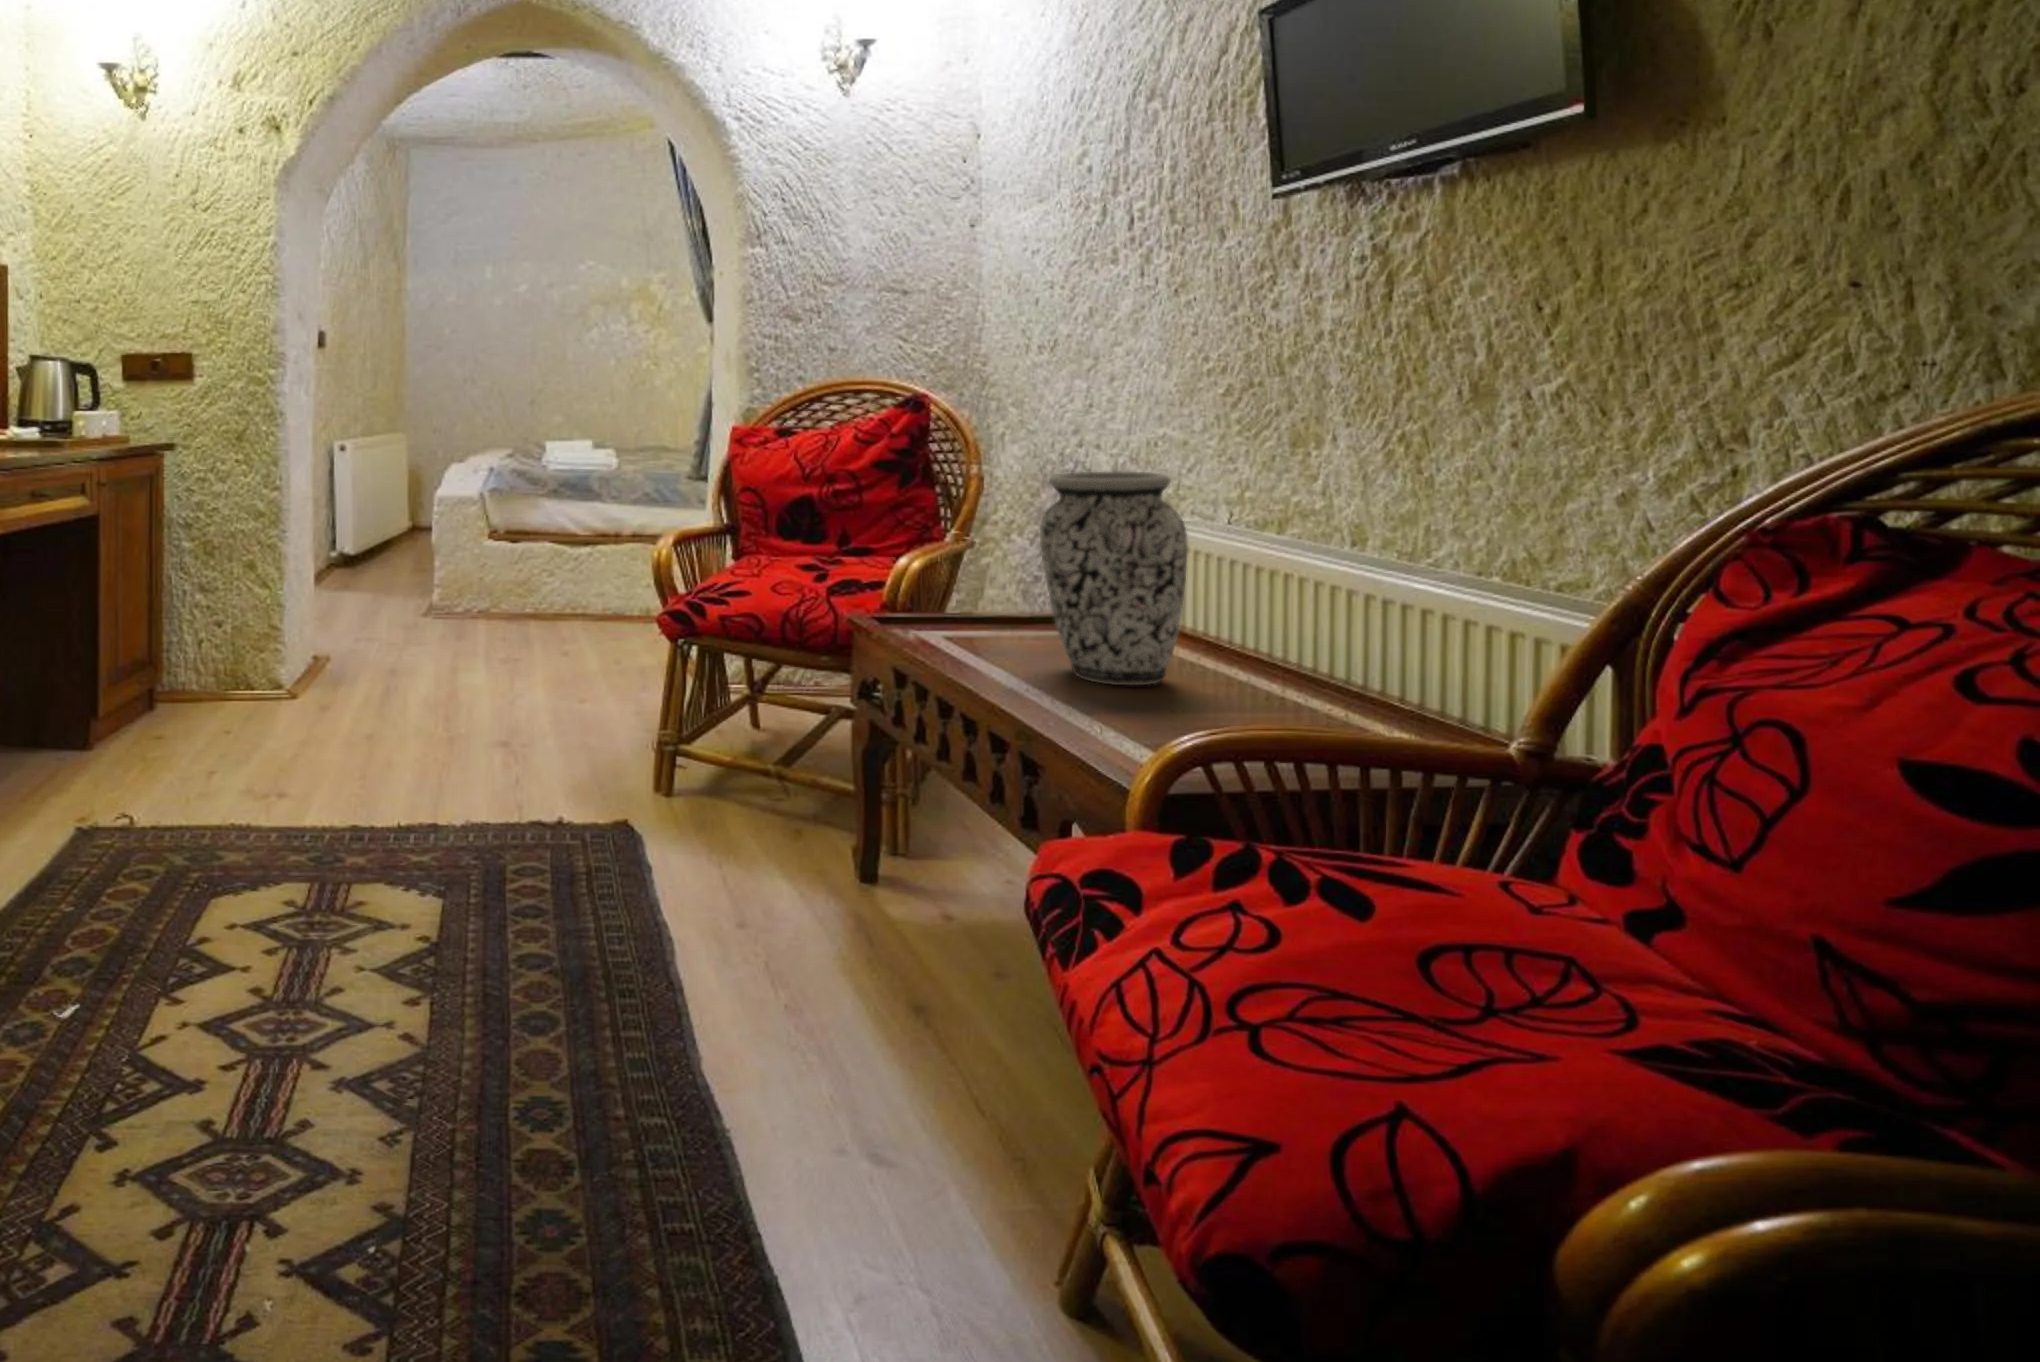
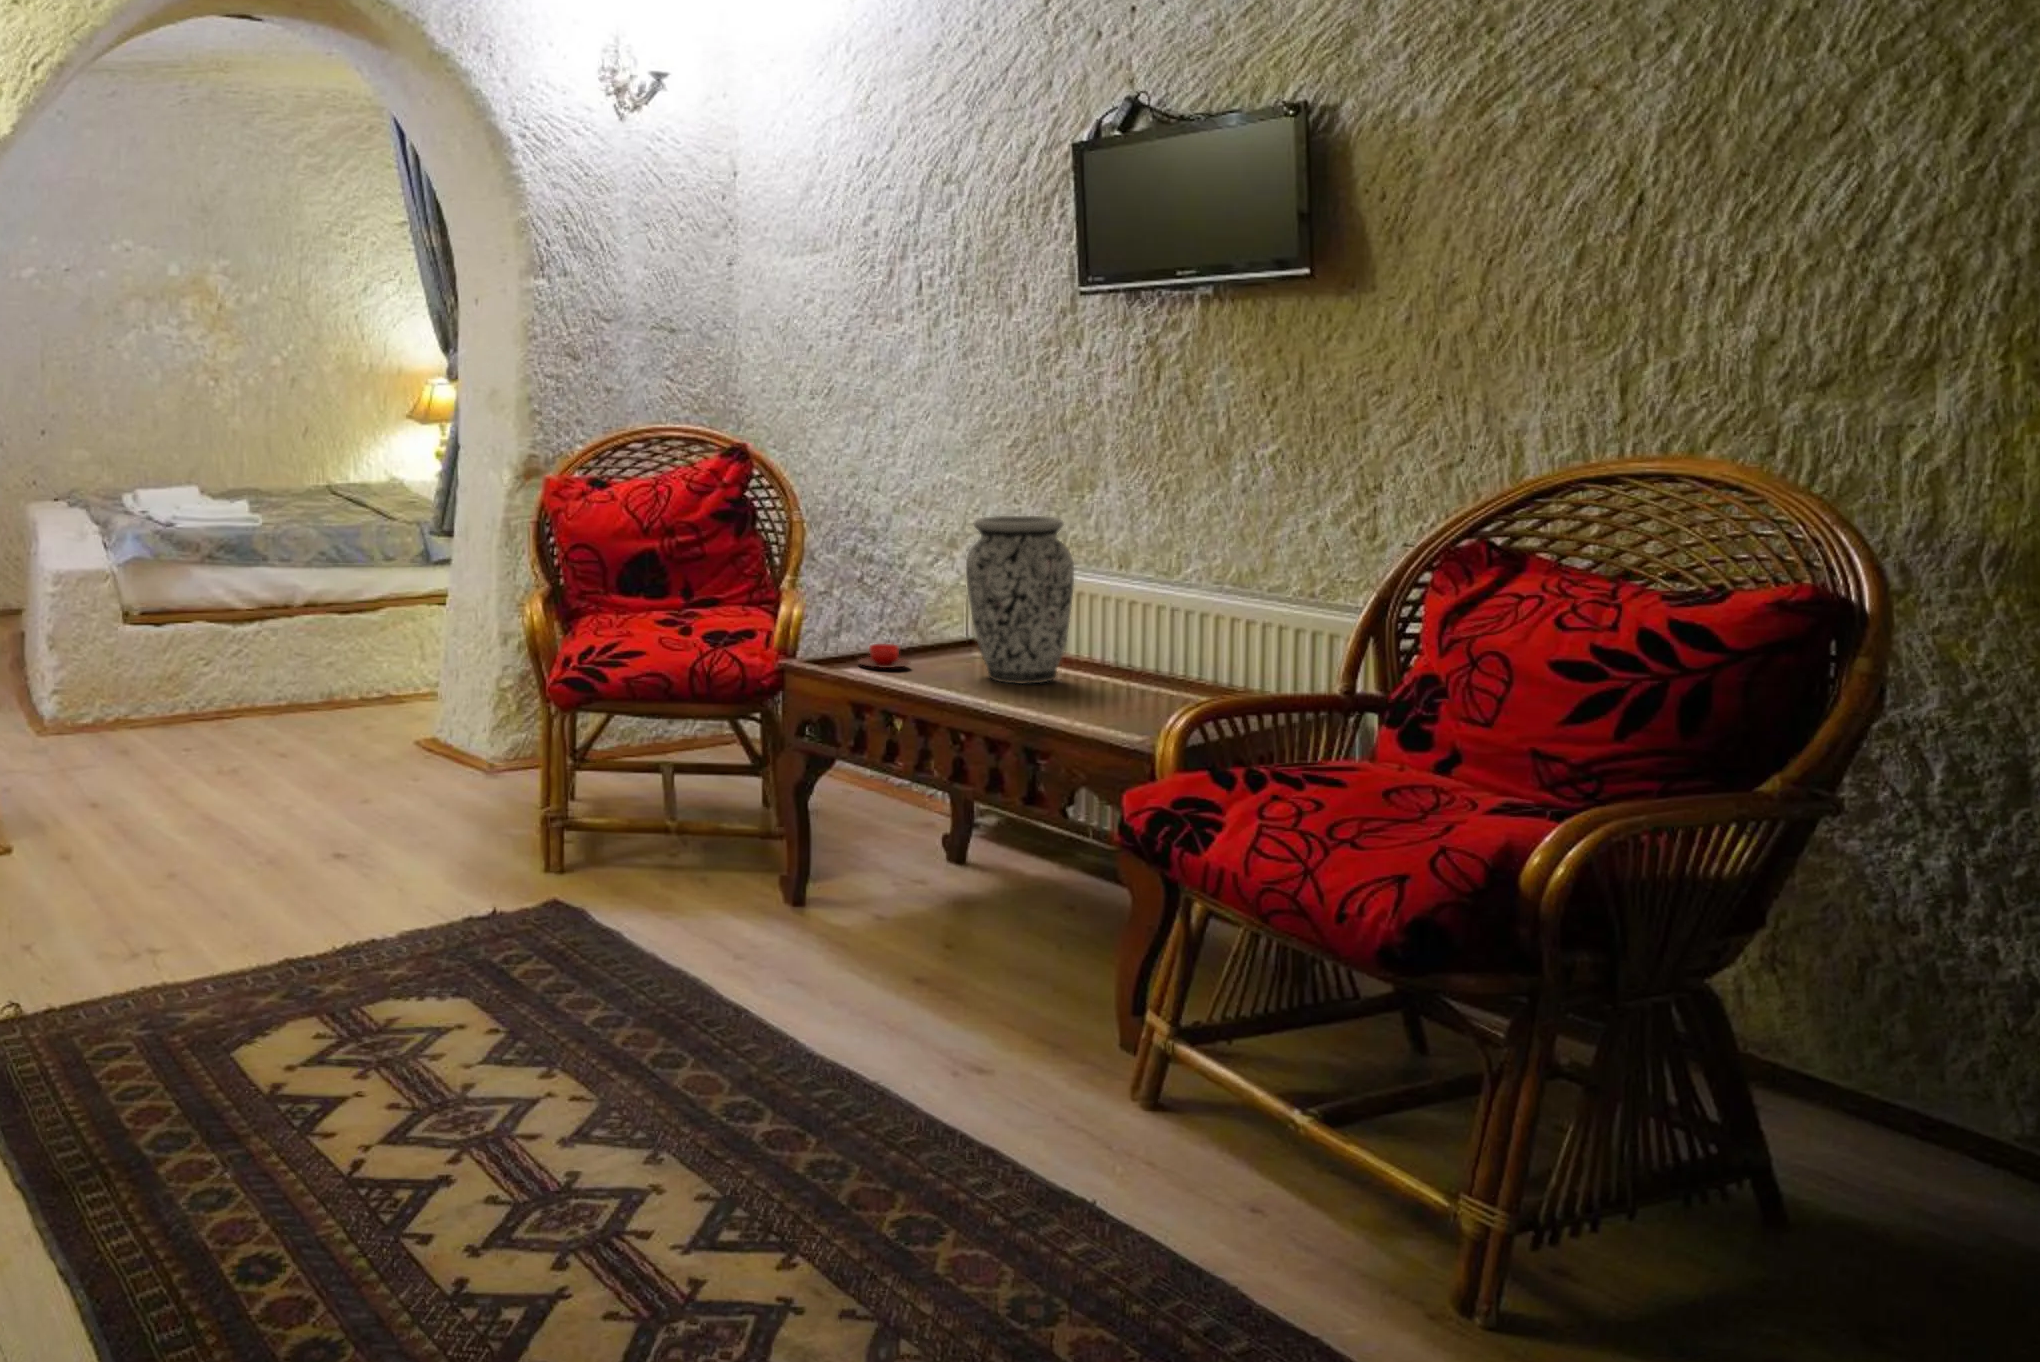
teacup: none [925,617,989,646] -> present [859,644,910,668]

